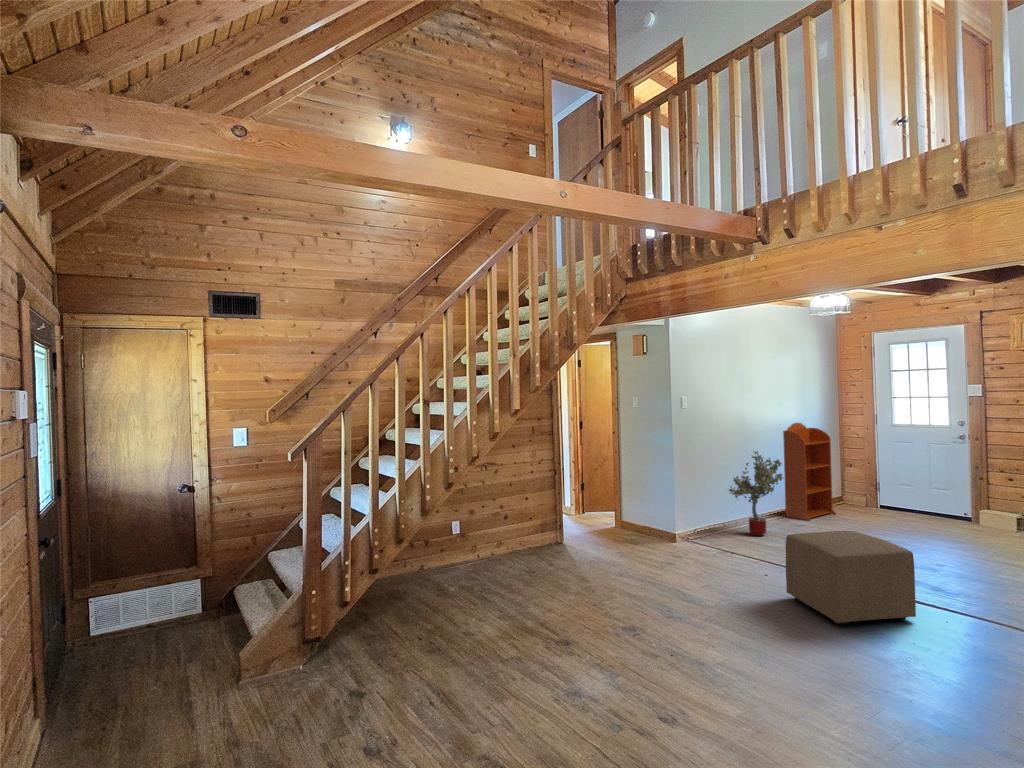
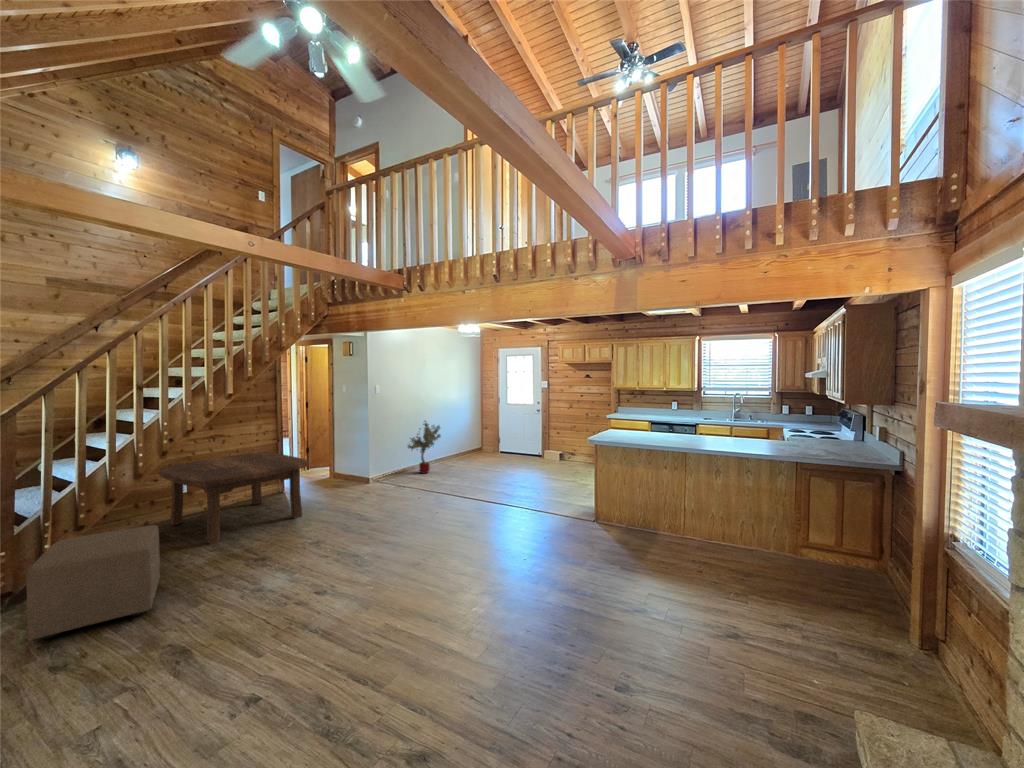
bookcase: present [783,423,836,521] -> none [446,402,475,462]
coffee table: none [436,488,606,611] -> present [158,452,308,544]
ottoman: present [786,531,916,625] -> present [27,525,160,641]

